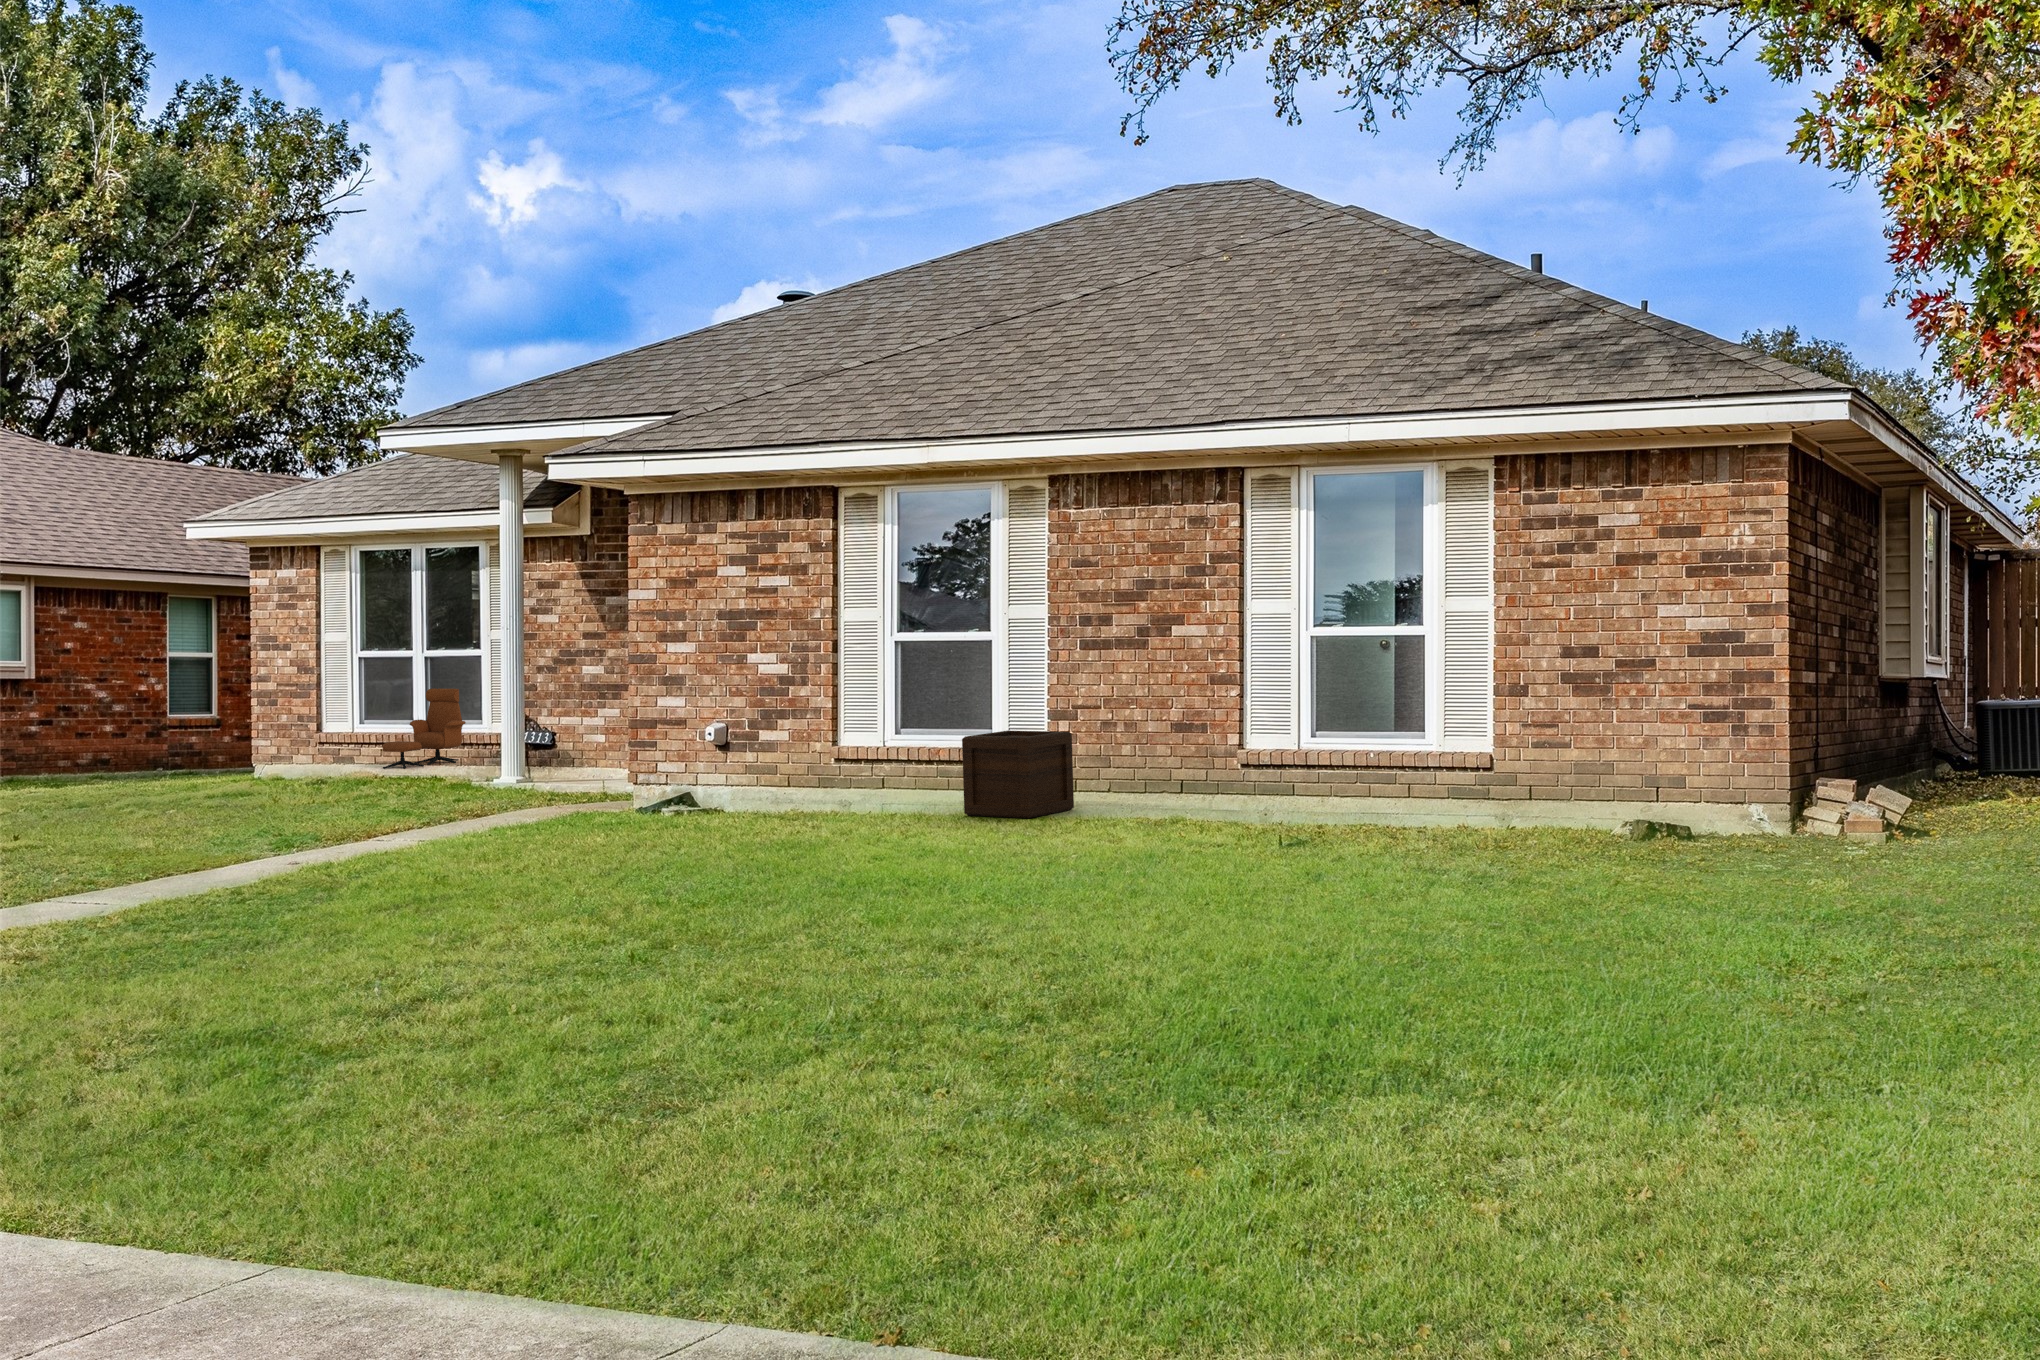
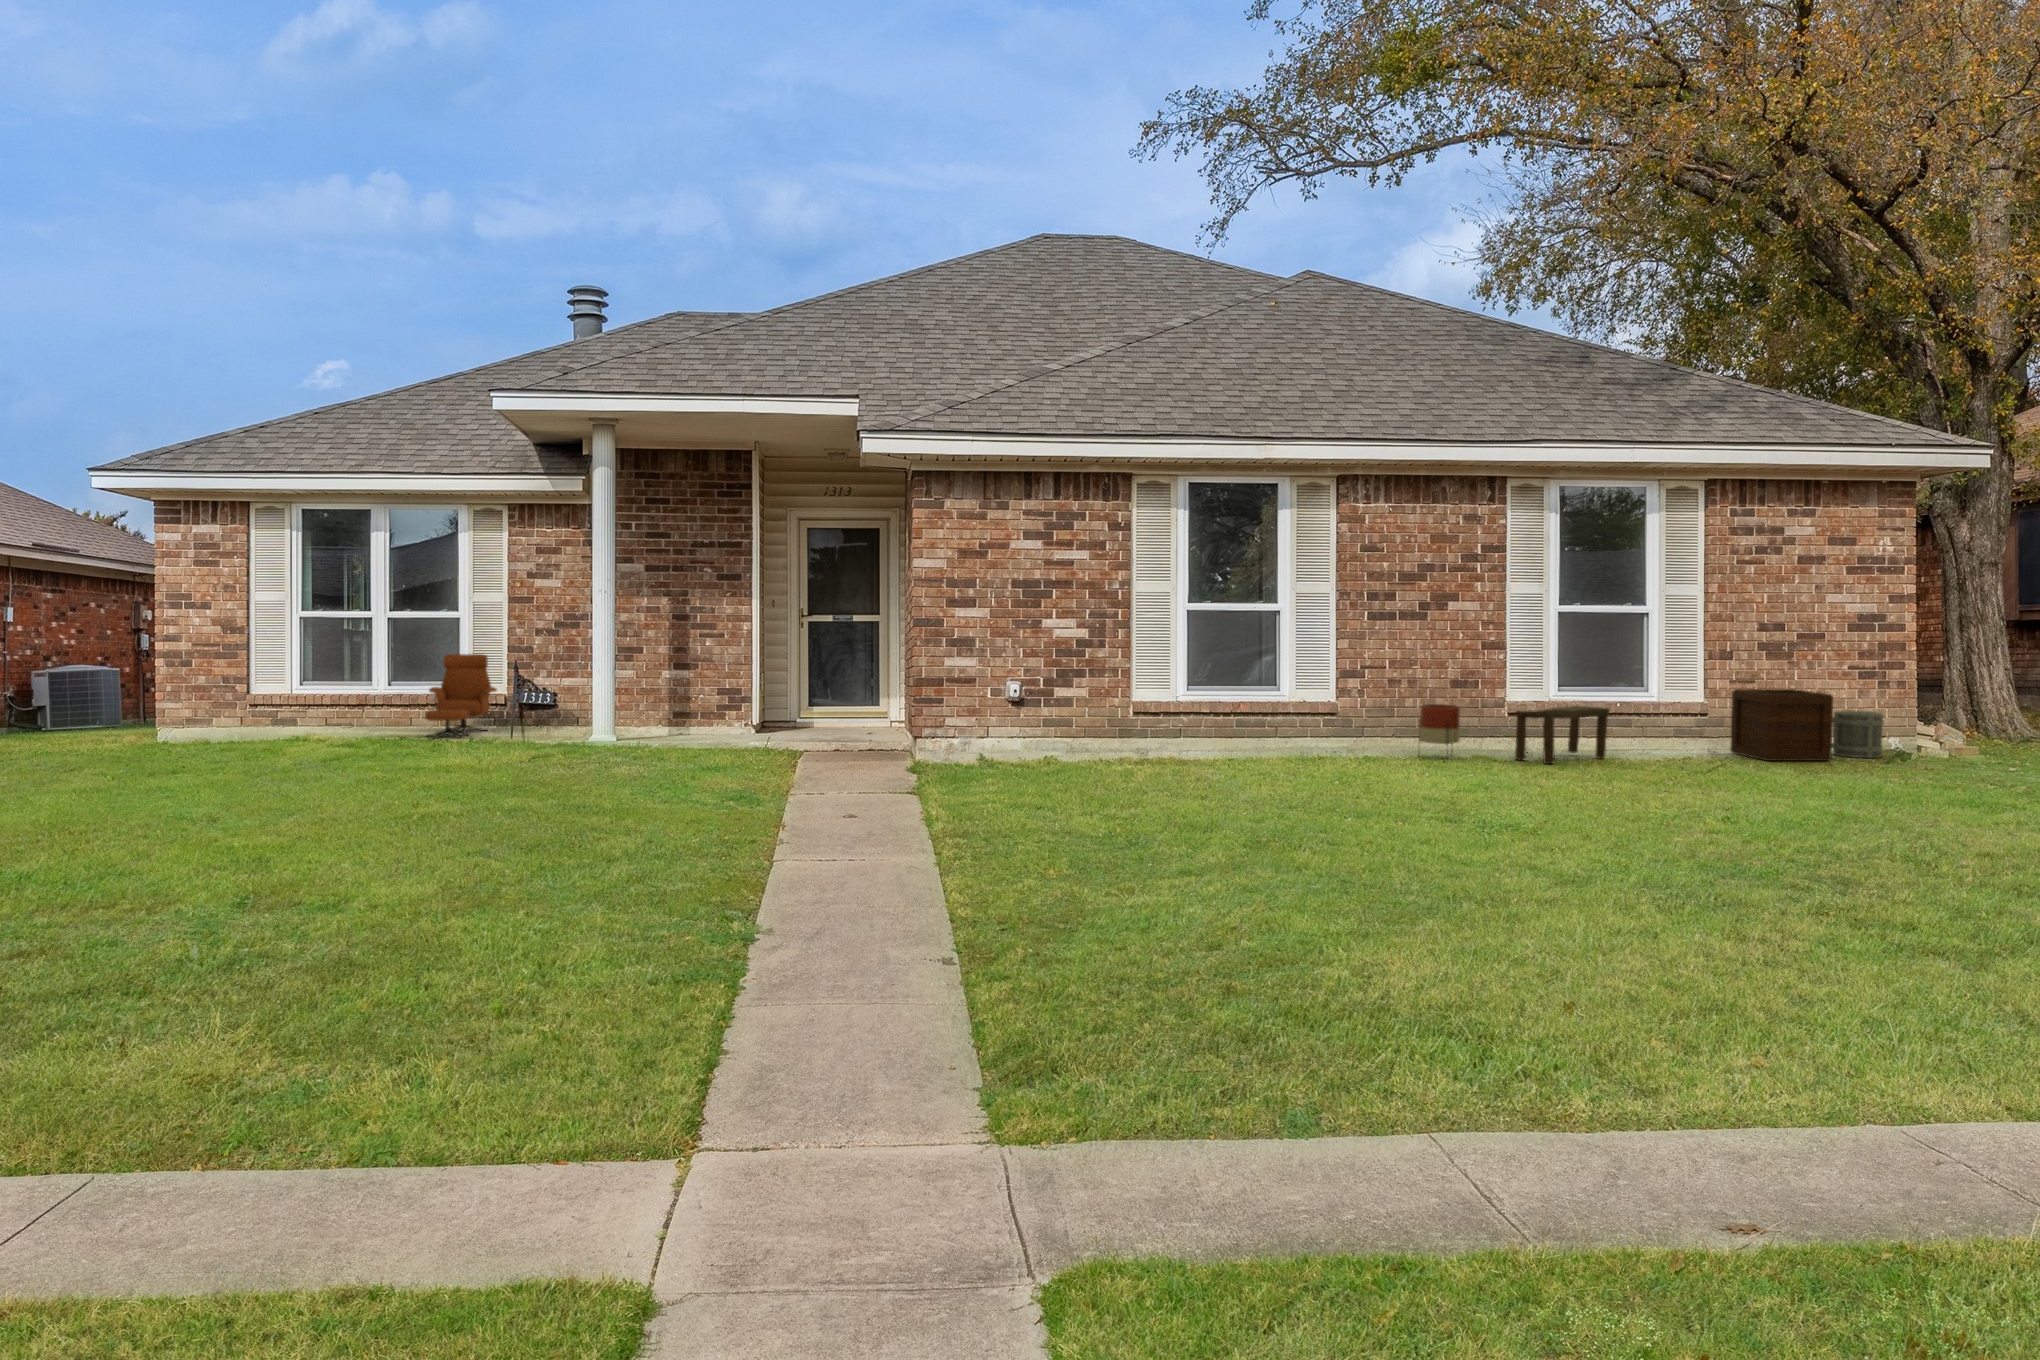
wooden crate: present [962,731,1074,818] -> present [1730,689,1833,761]
planter: none [1109,750,1158,817] -> present [1419,704,1460,745]
bench: none [1197,755,1313,825] -> present [1515,706,1610,764]
bucket: none [1642,768,1706,834] -> present [1832,710,1884,758]

